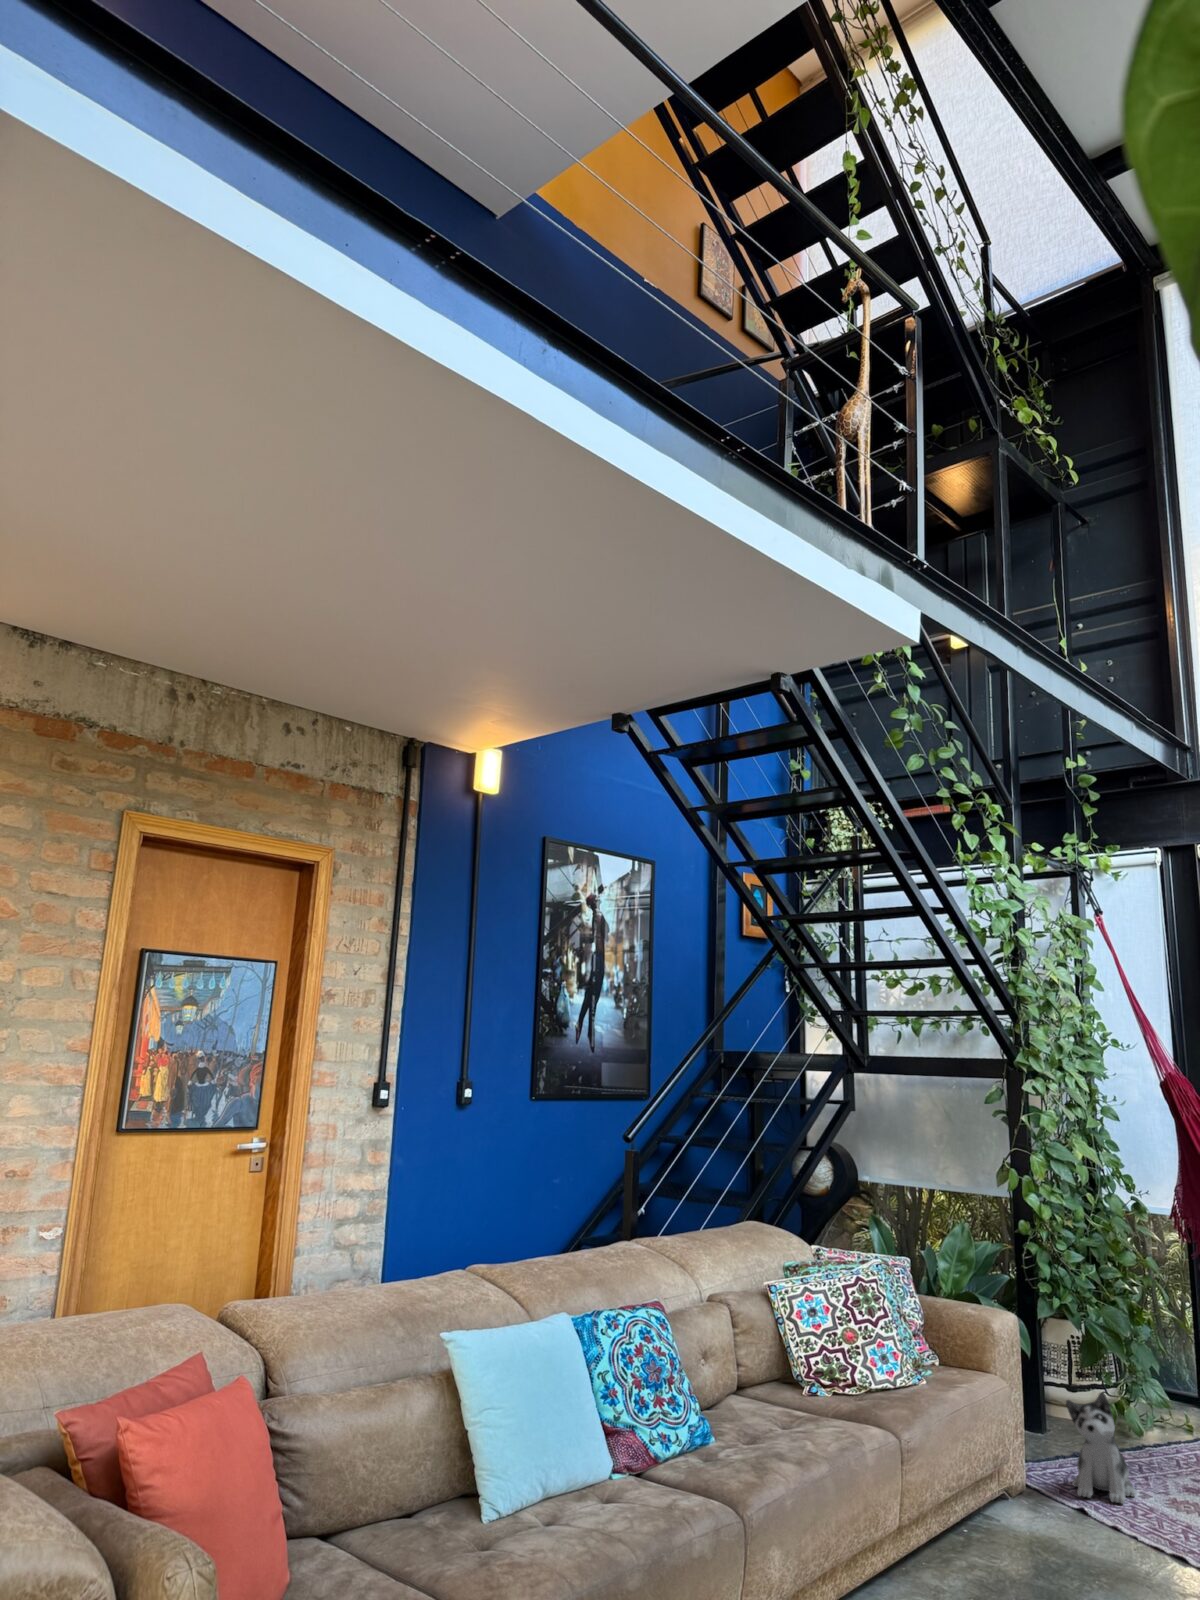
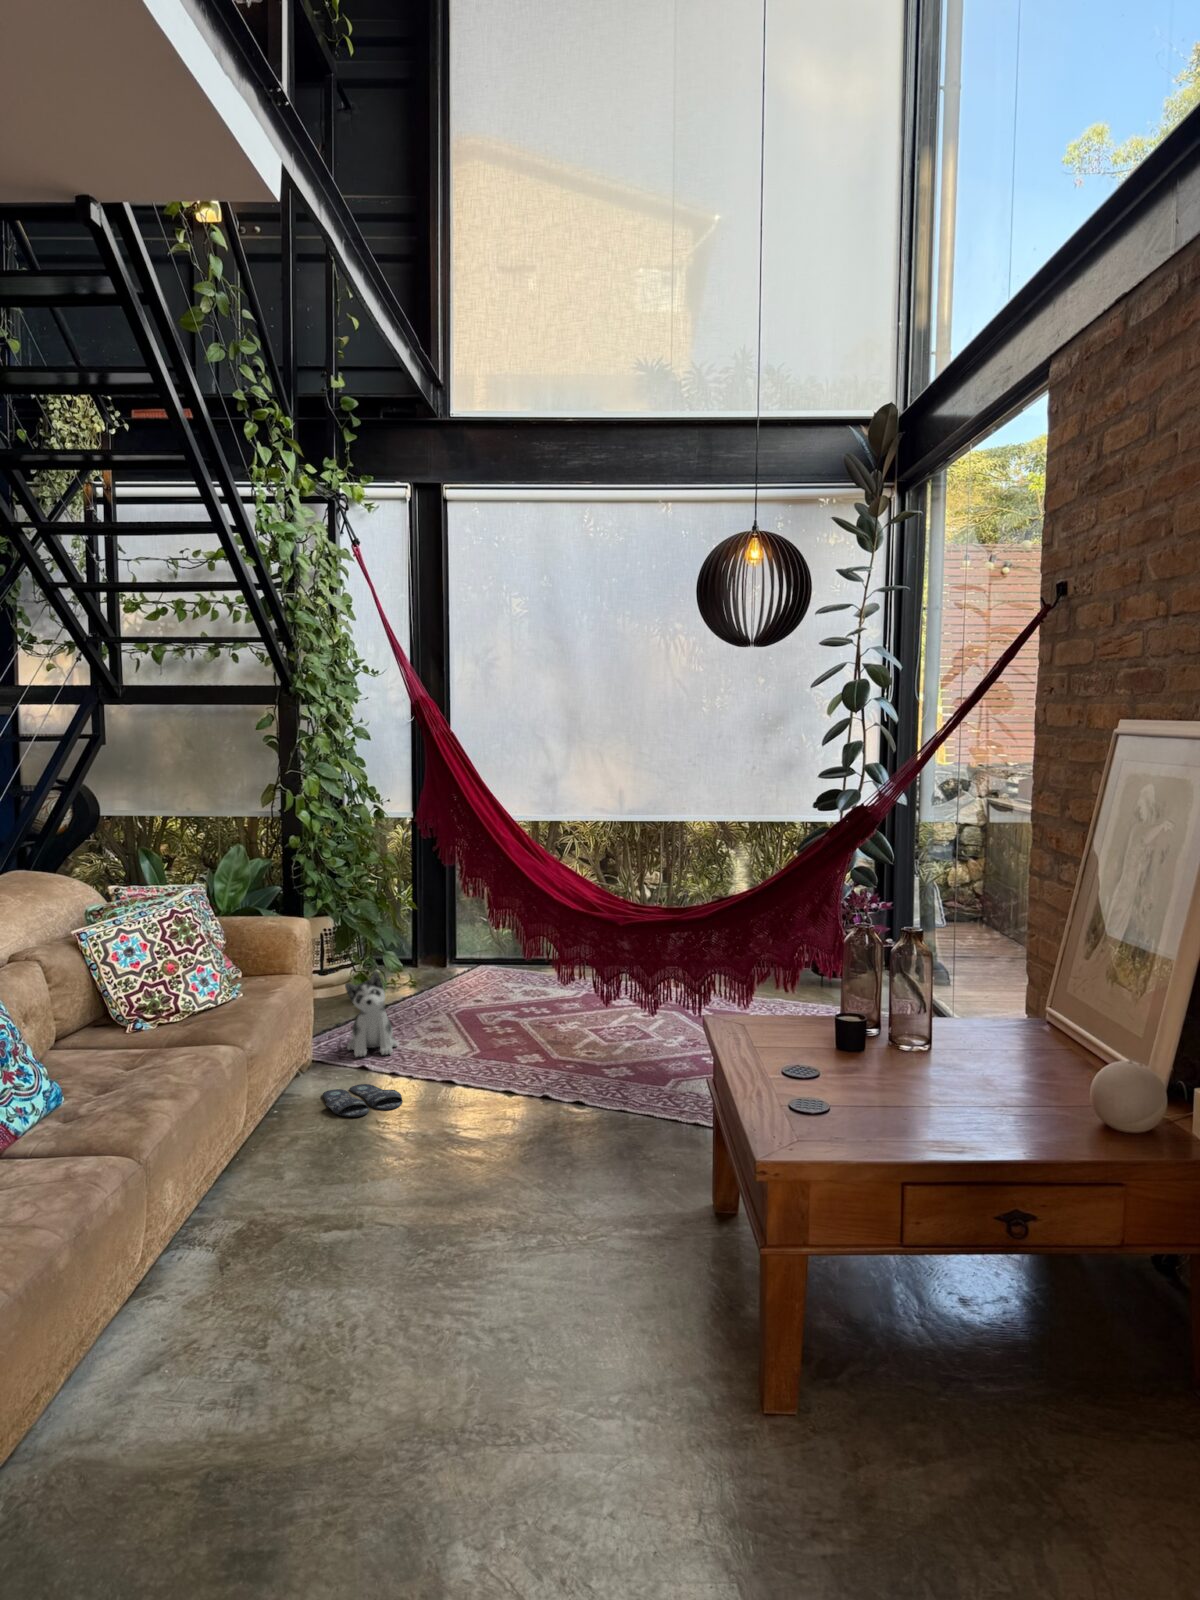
slippers: none [1017,1525,1112,1569] -> present [323,1084,403,1117]

